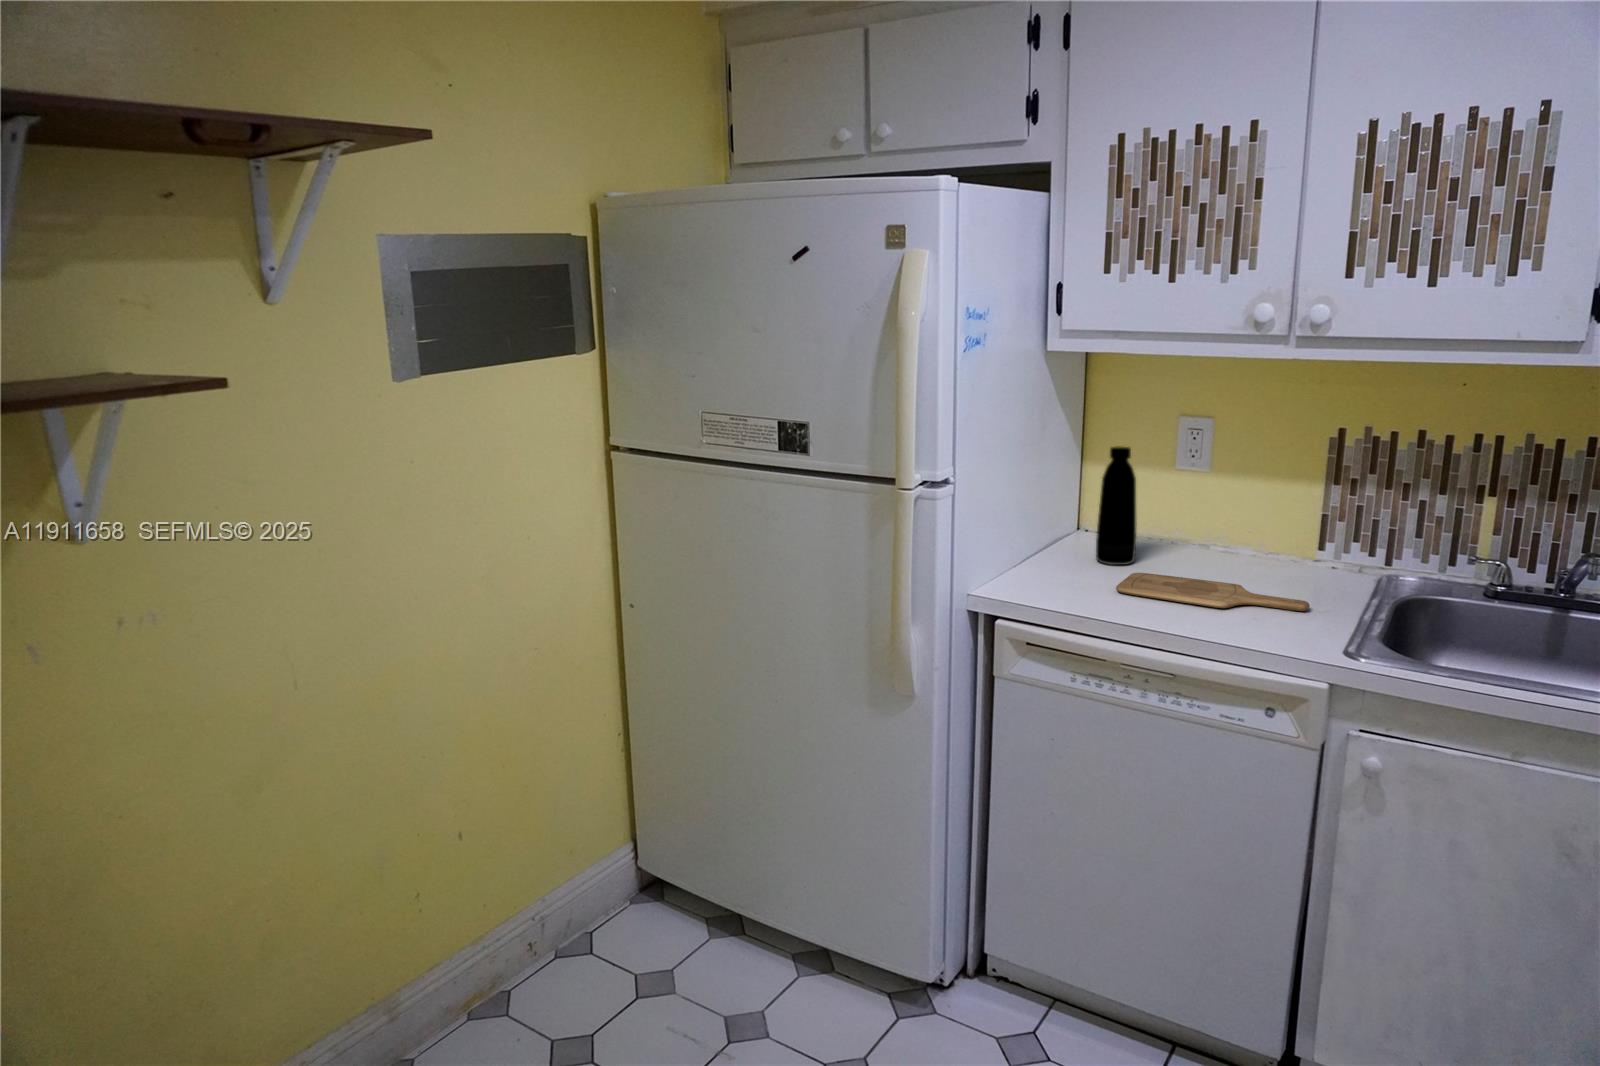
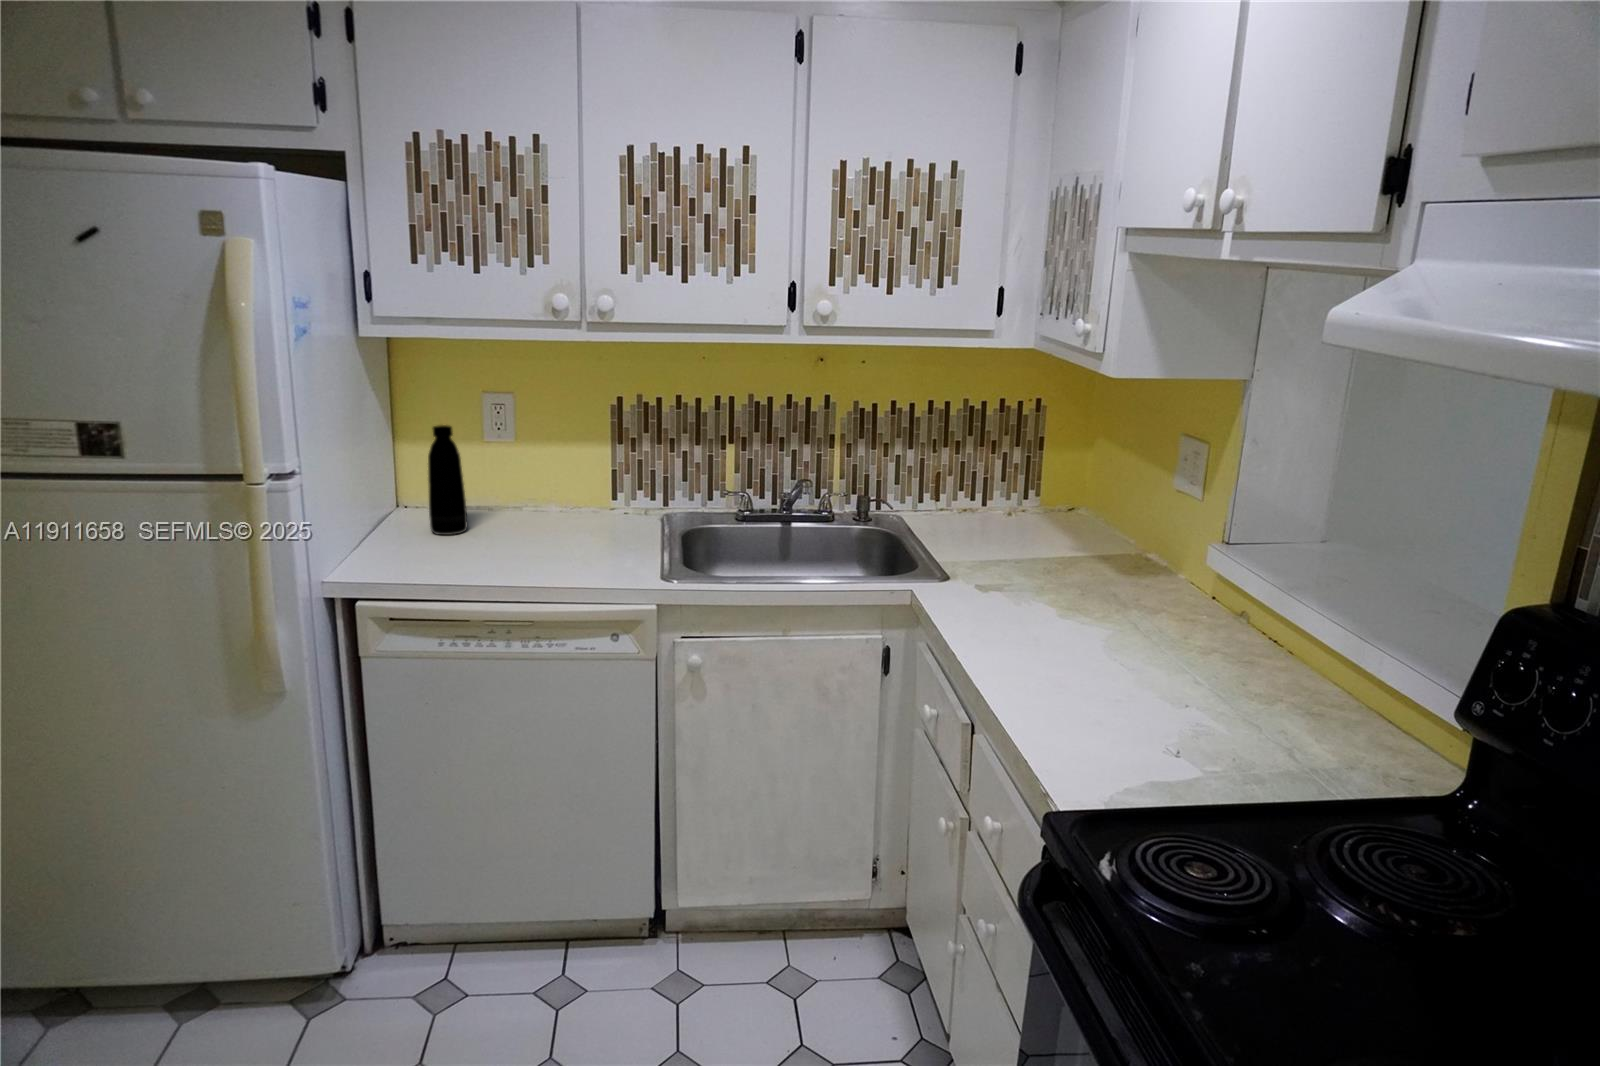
cutting board: present [1116,573,1310,611] -> none [464,536,626,558]

